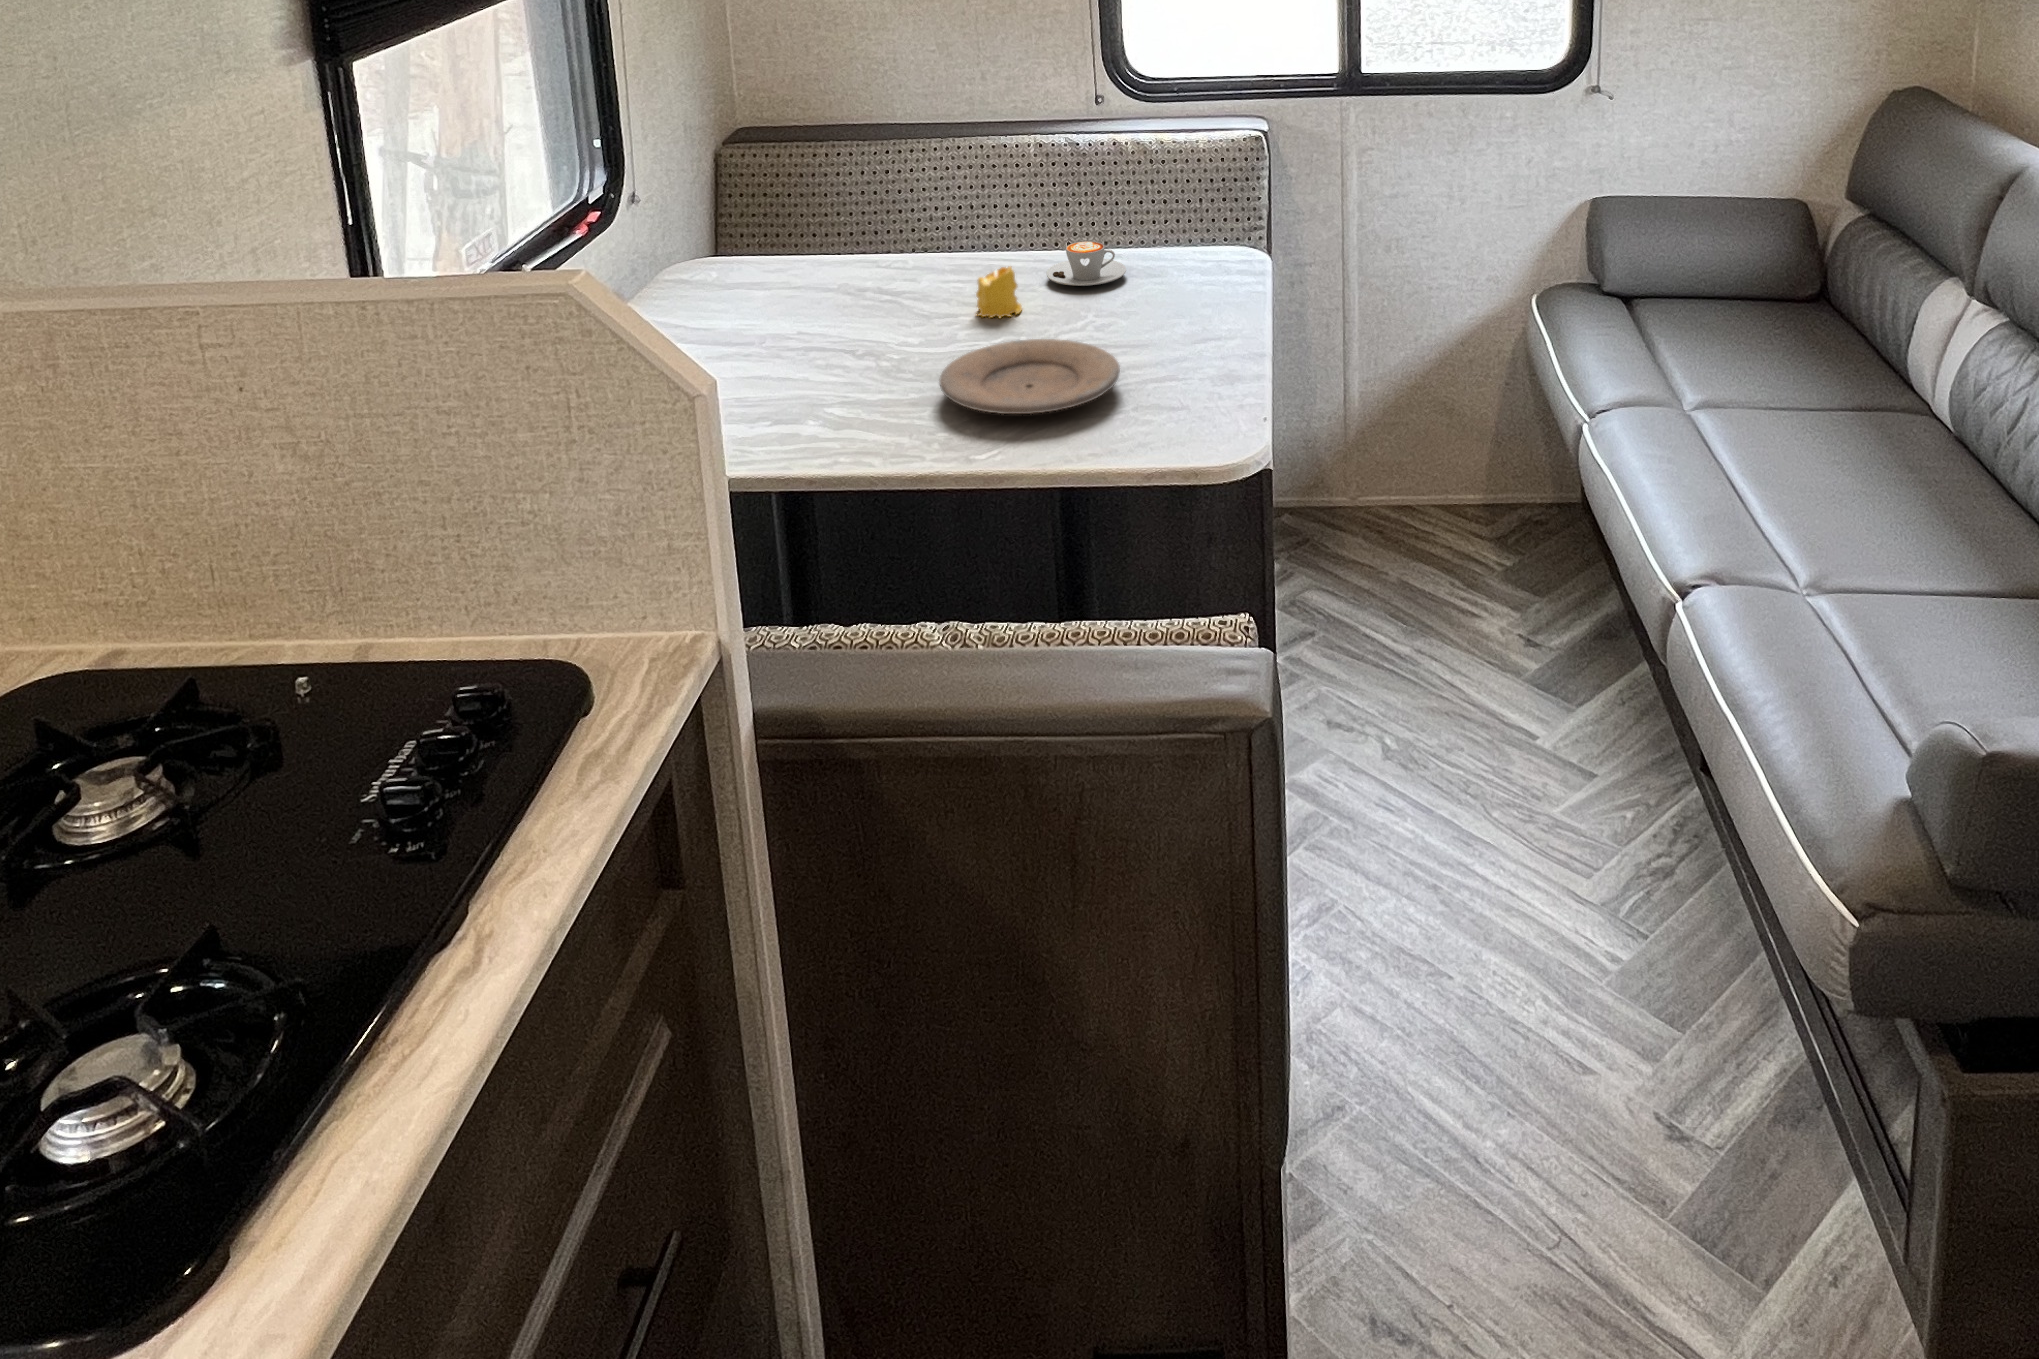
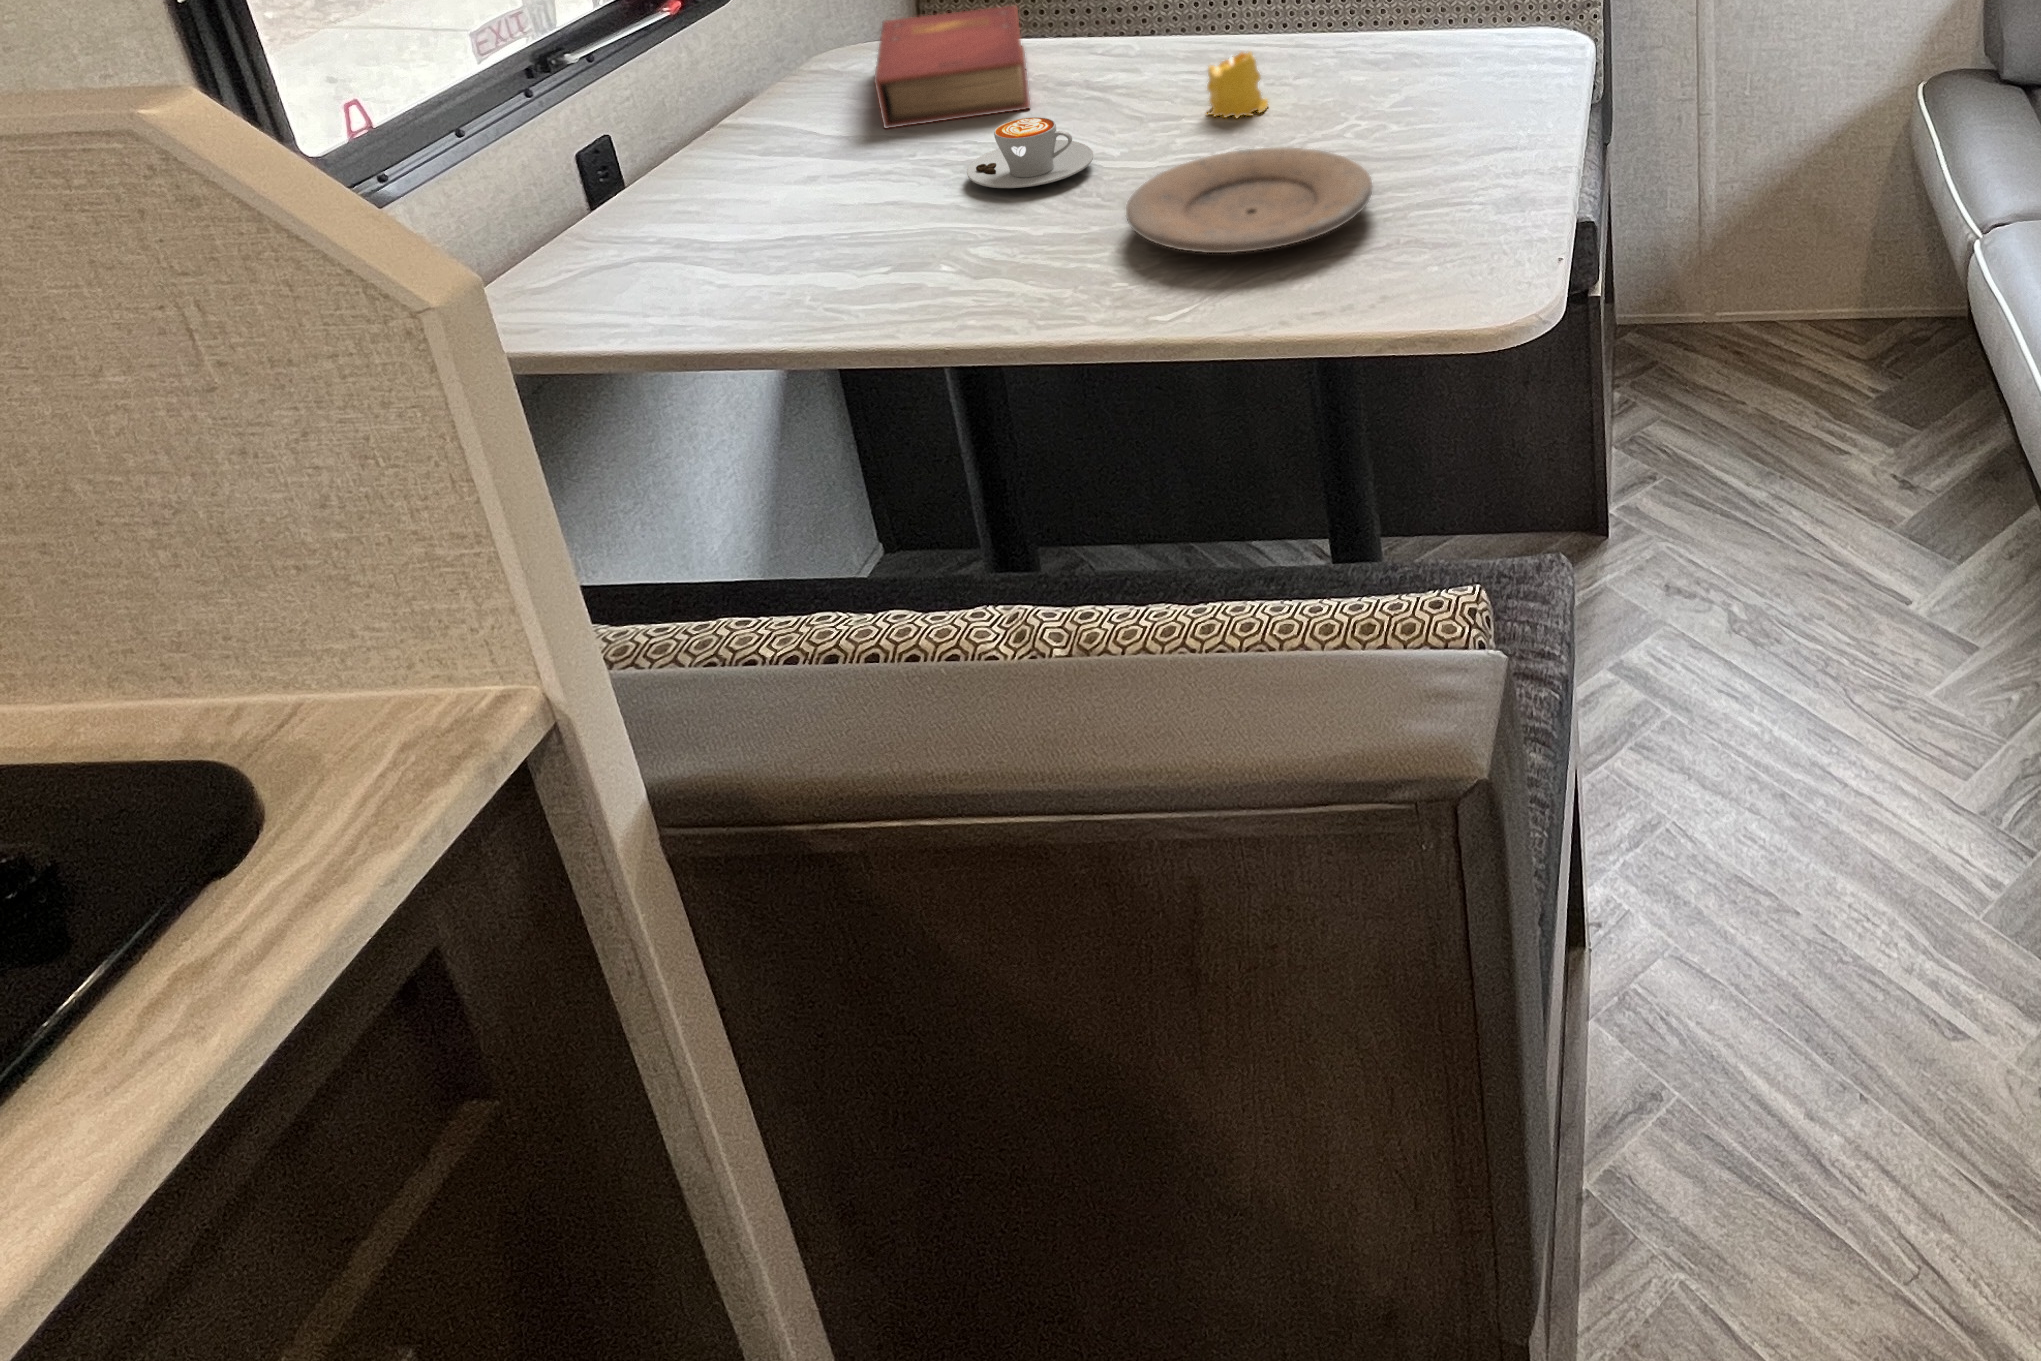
book: none [718,230,839,326] -> present [874,6,1030,128]
coffee cup: present [1046,241,1126,286] -> present [967,117,1093,188]

